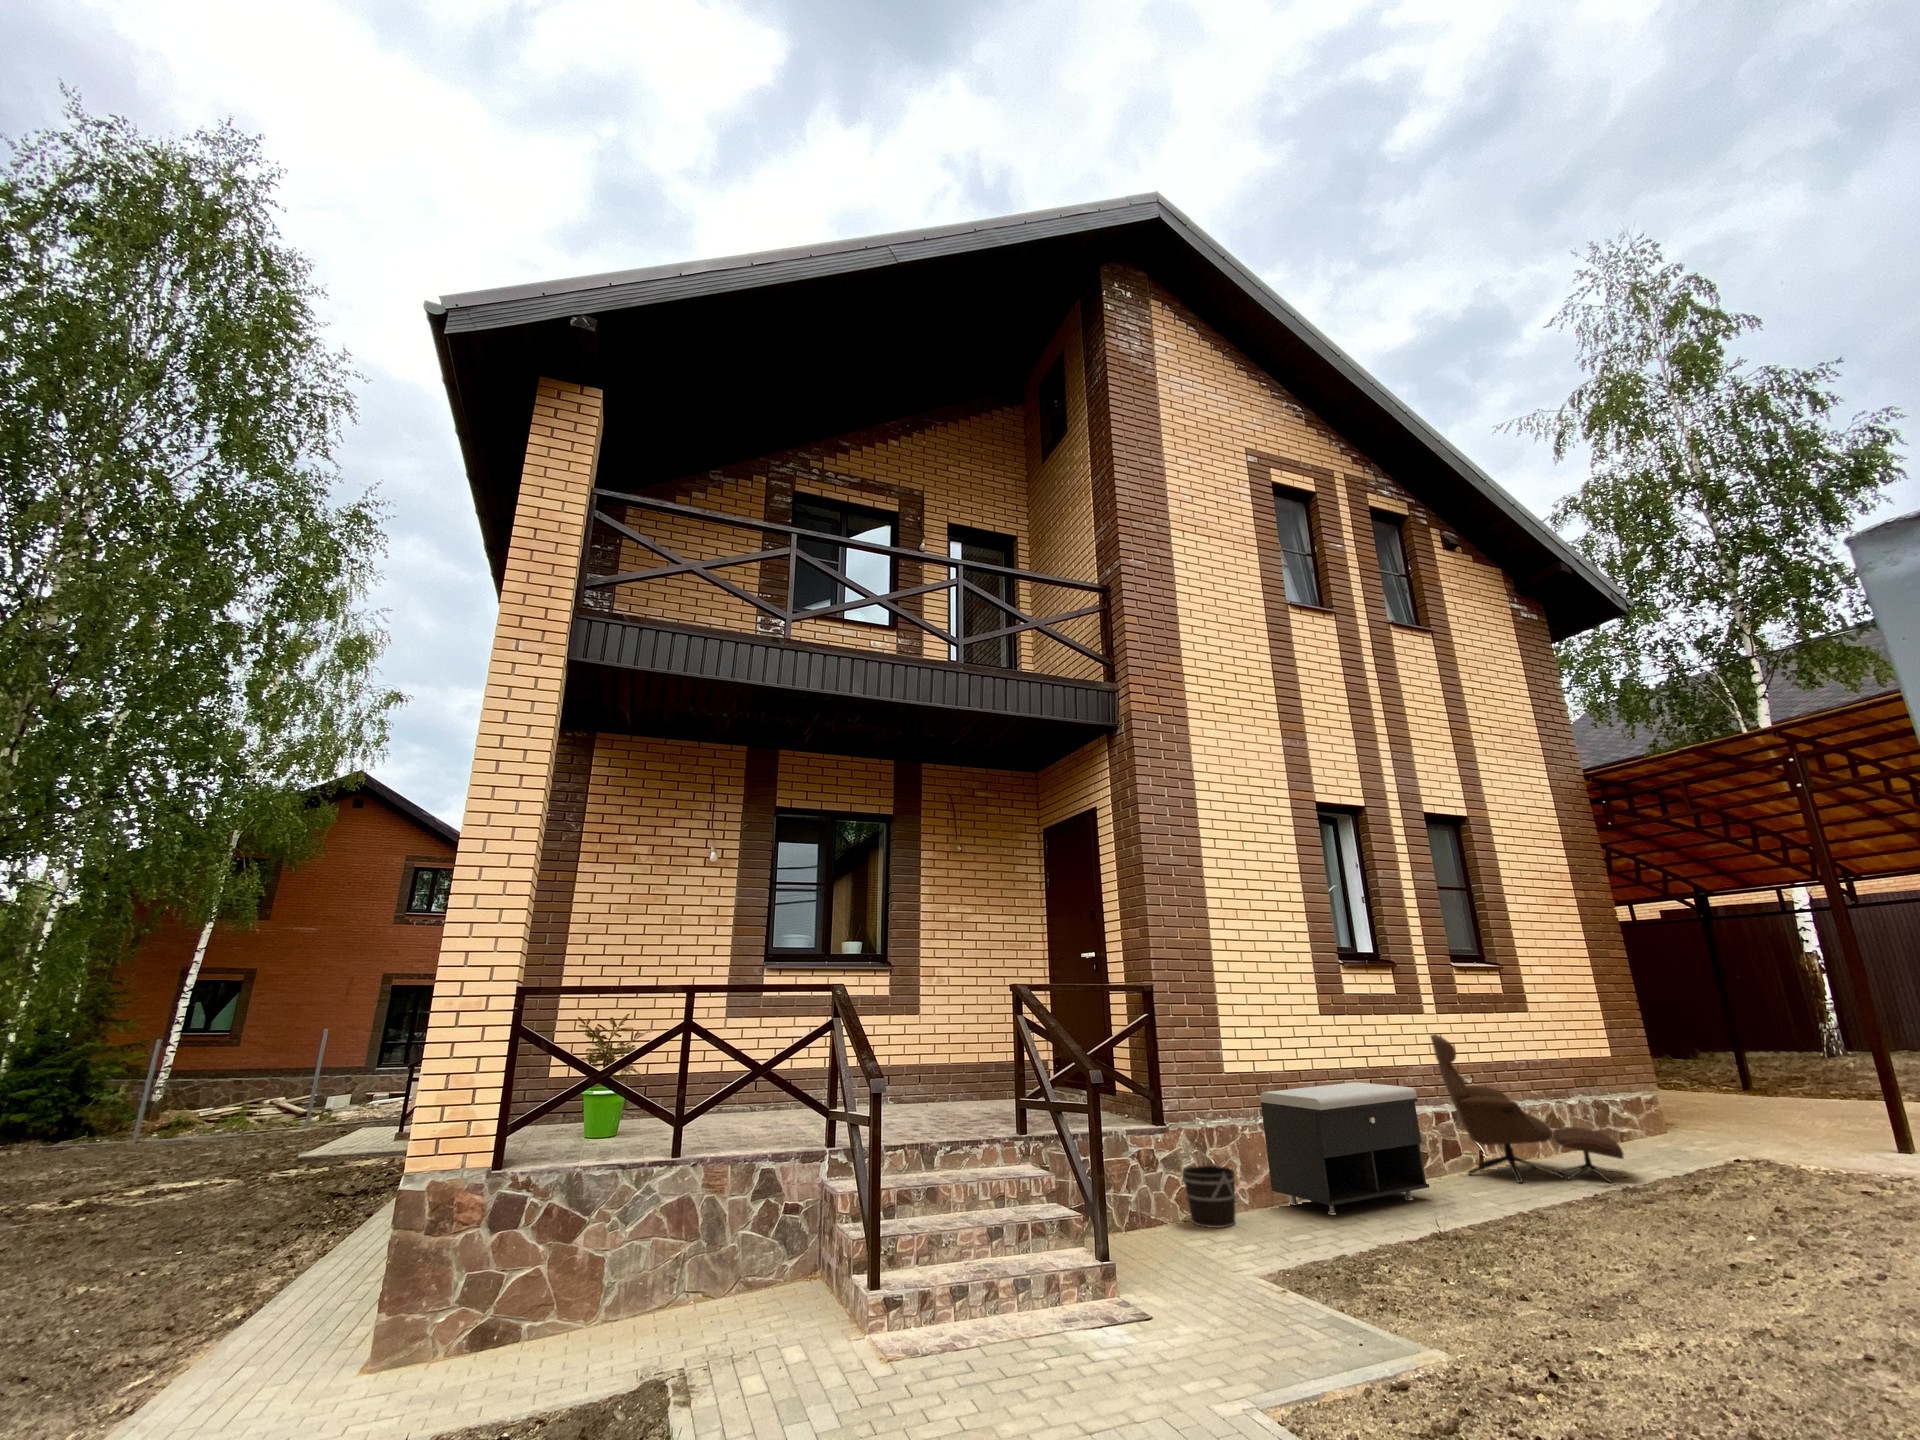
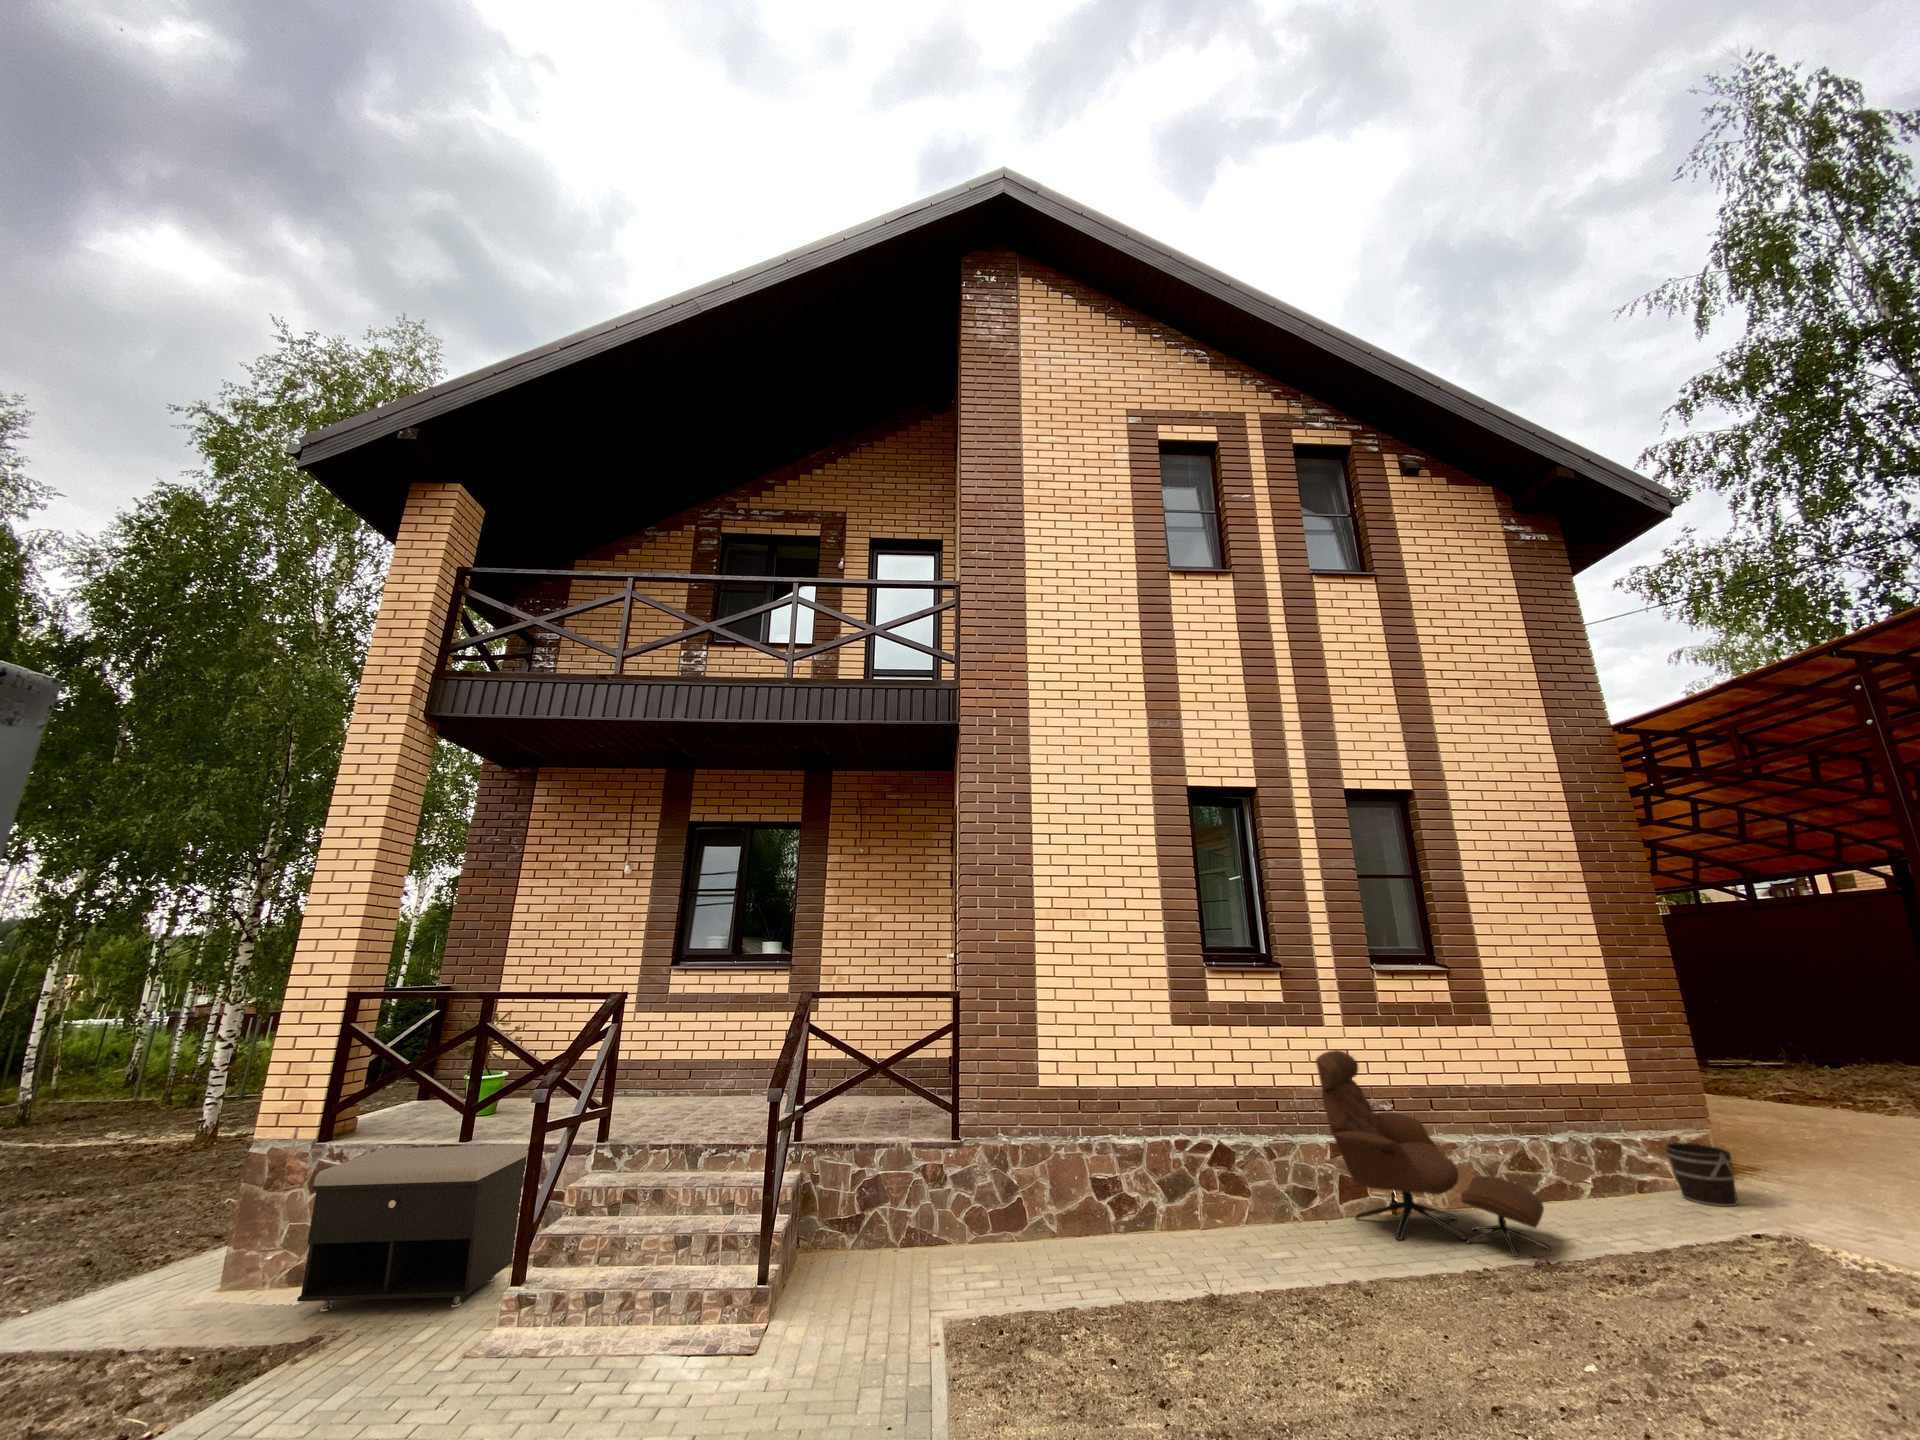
storage bench: present [1260,1082,1429,1215] -> present [297,1144,528,1312]
bucket: present [1183,1164,1236,1228] -> present [1665,1142,1738,1207]

